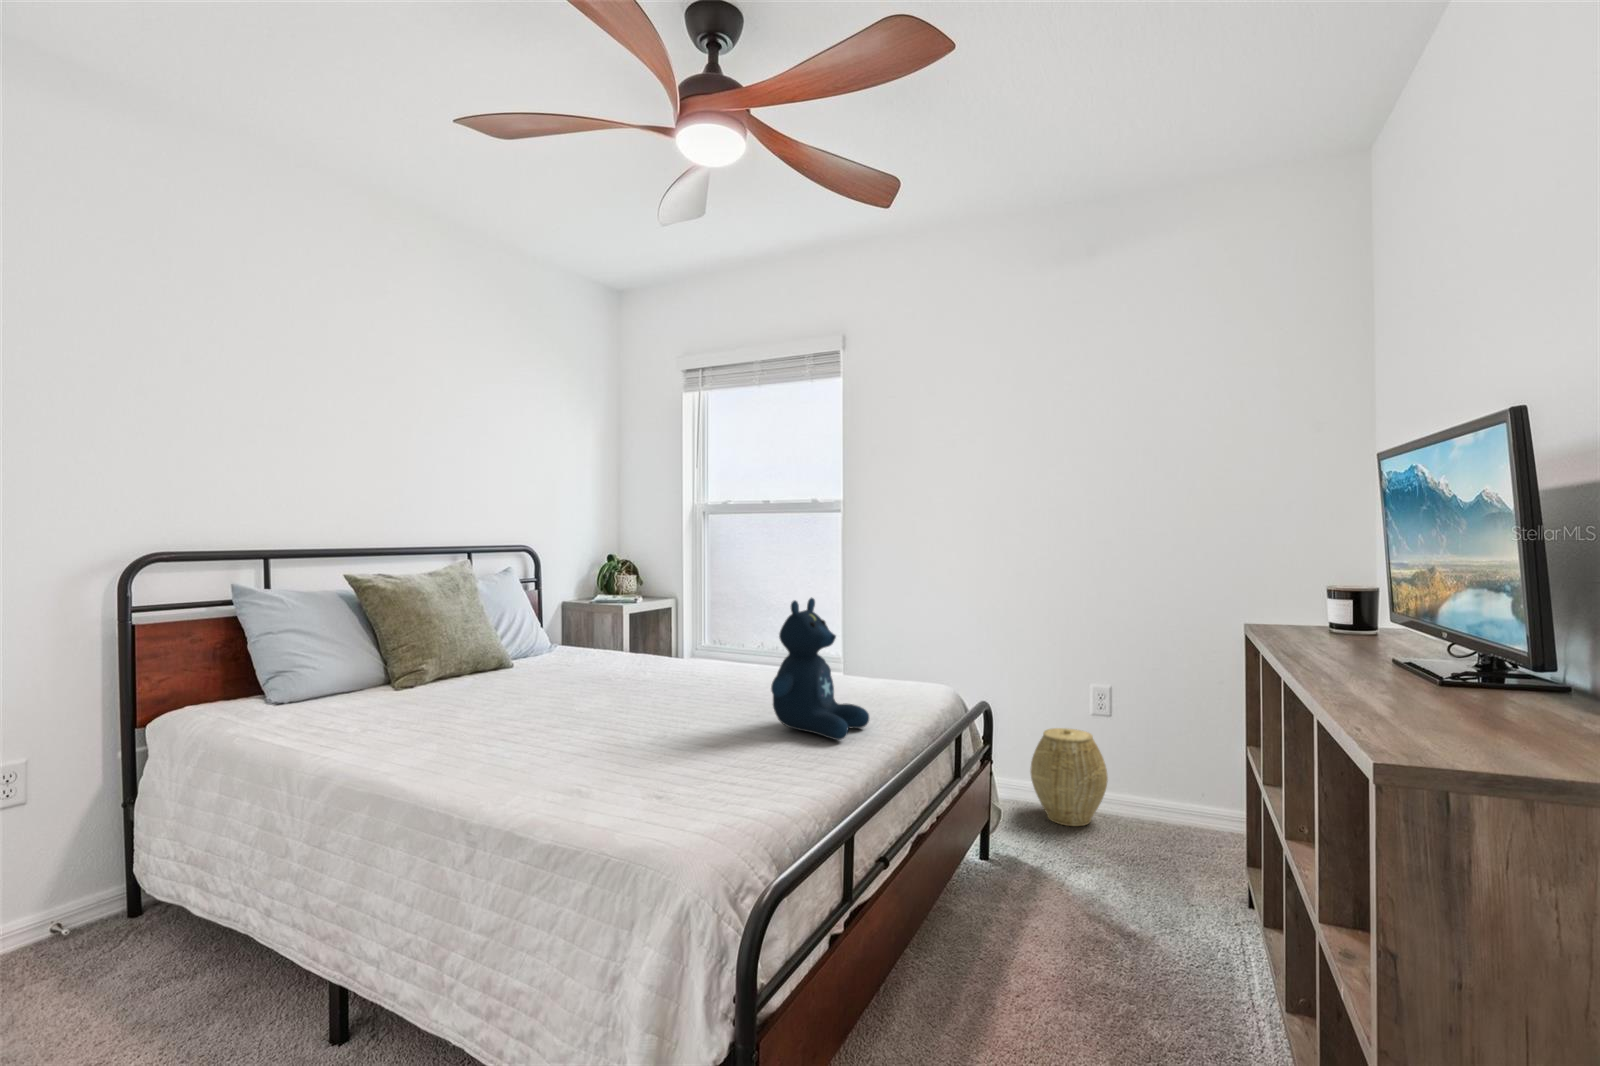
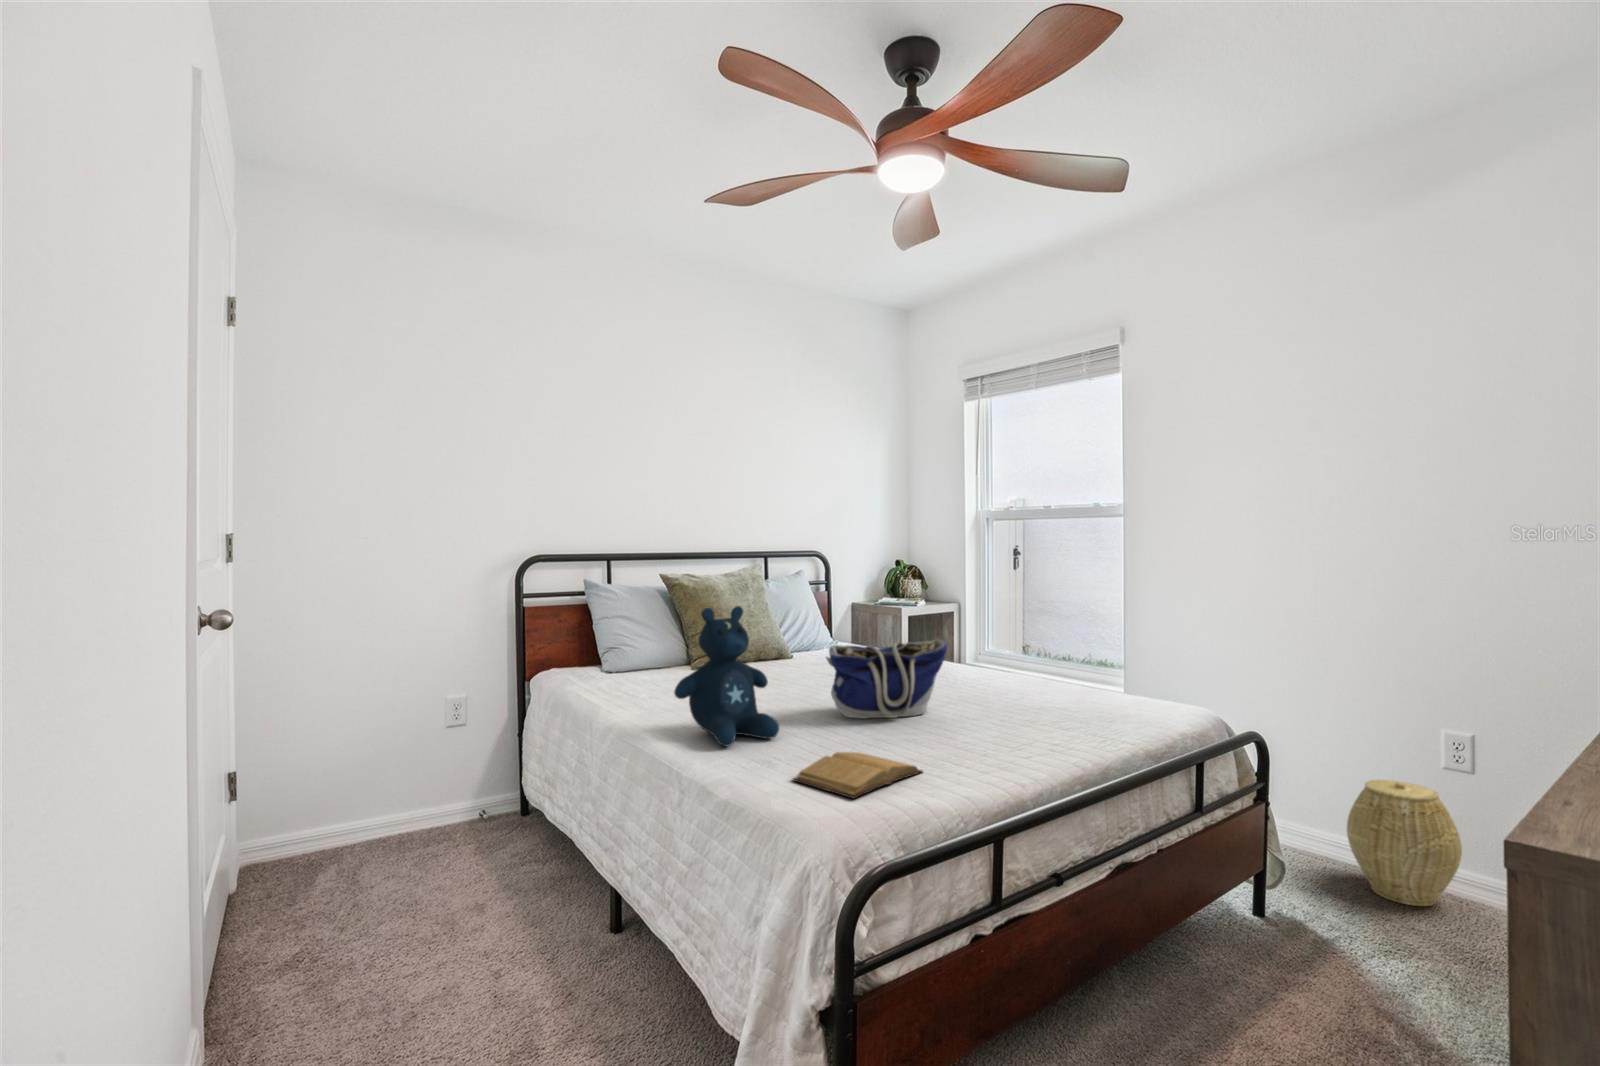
stuffed bear: present [771,598,869,740] -> present [674,606,779,746]
tote bag: none [609,635,735,727] -> present [826,639,947,718]
book: none [622,765,755,818] -> present [792,752,923,799]

